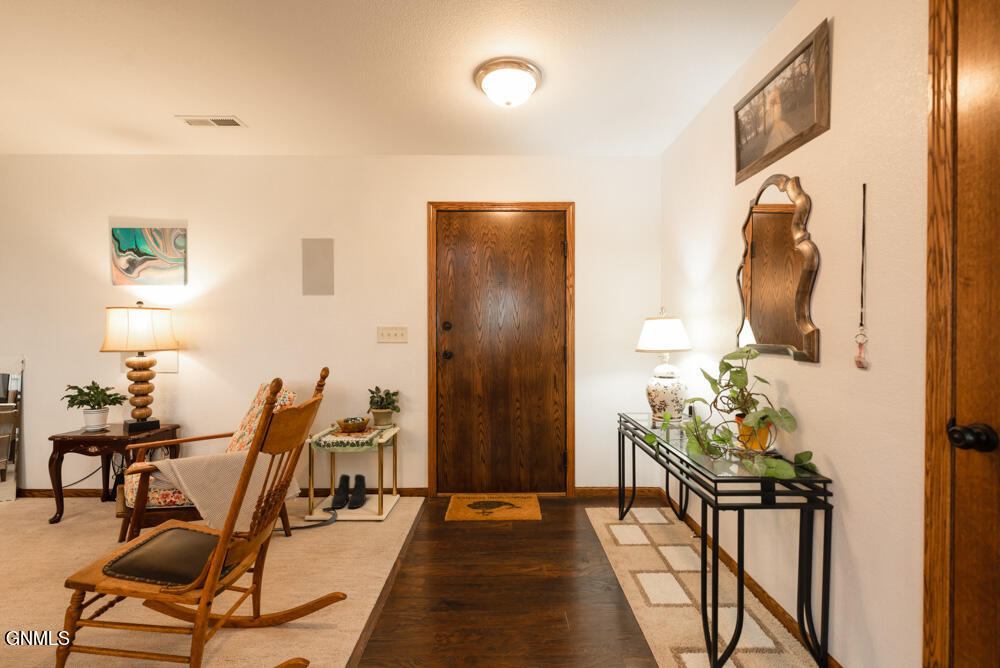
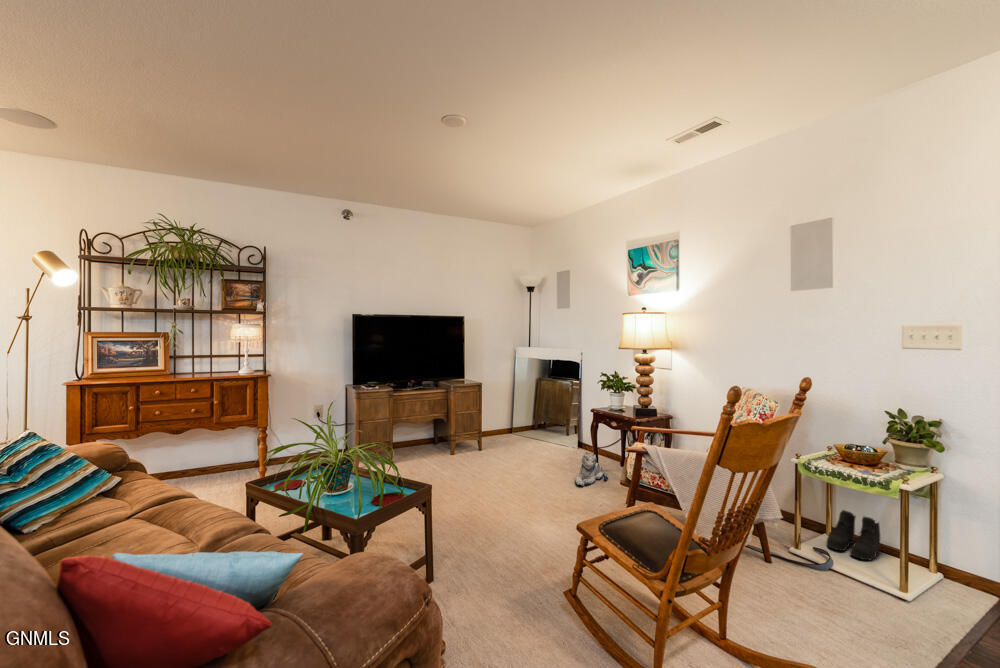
plush toy: none [32,495,89,544] -> present [575,452,608,486]

